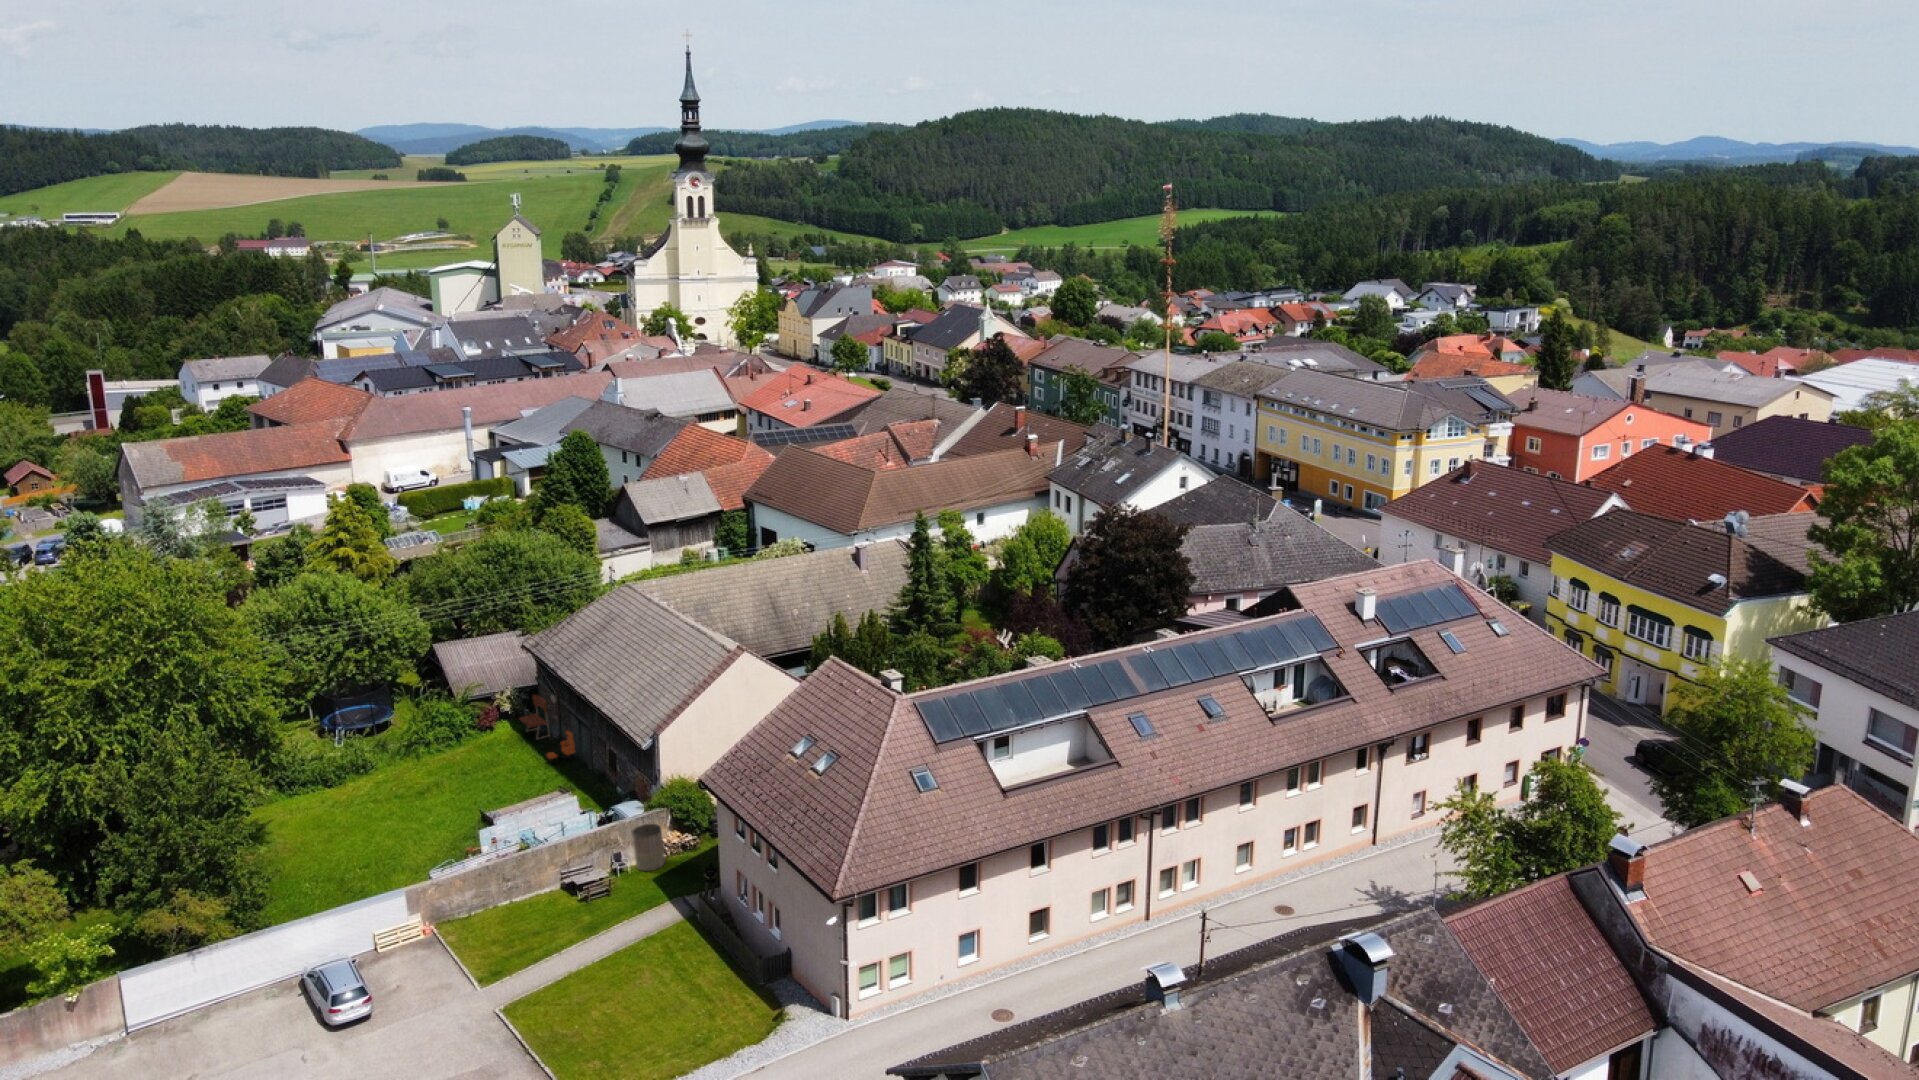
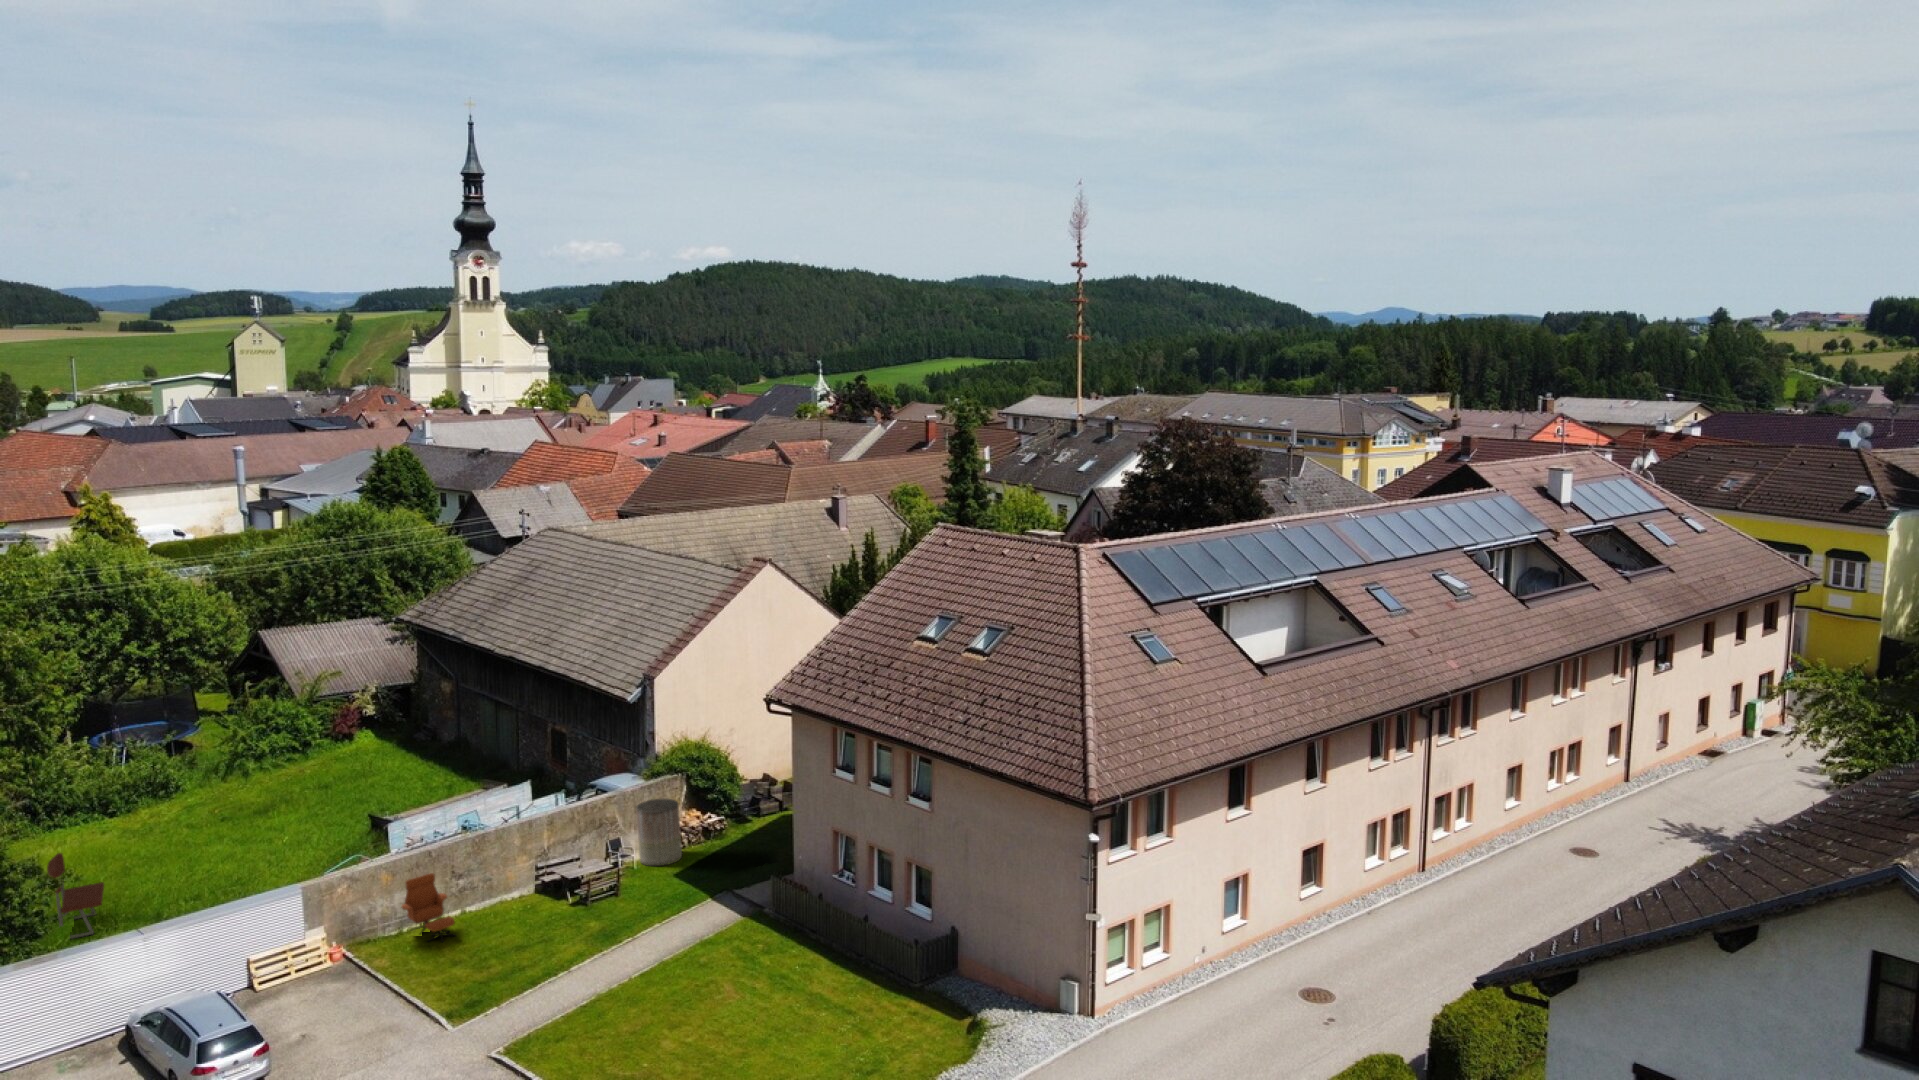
bench: present [520,695,550,740] -> present [47,853,104,939]
lounge chair: present [547,731,575,763] -> present [401,873,455,941]

